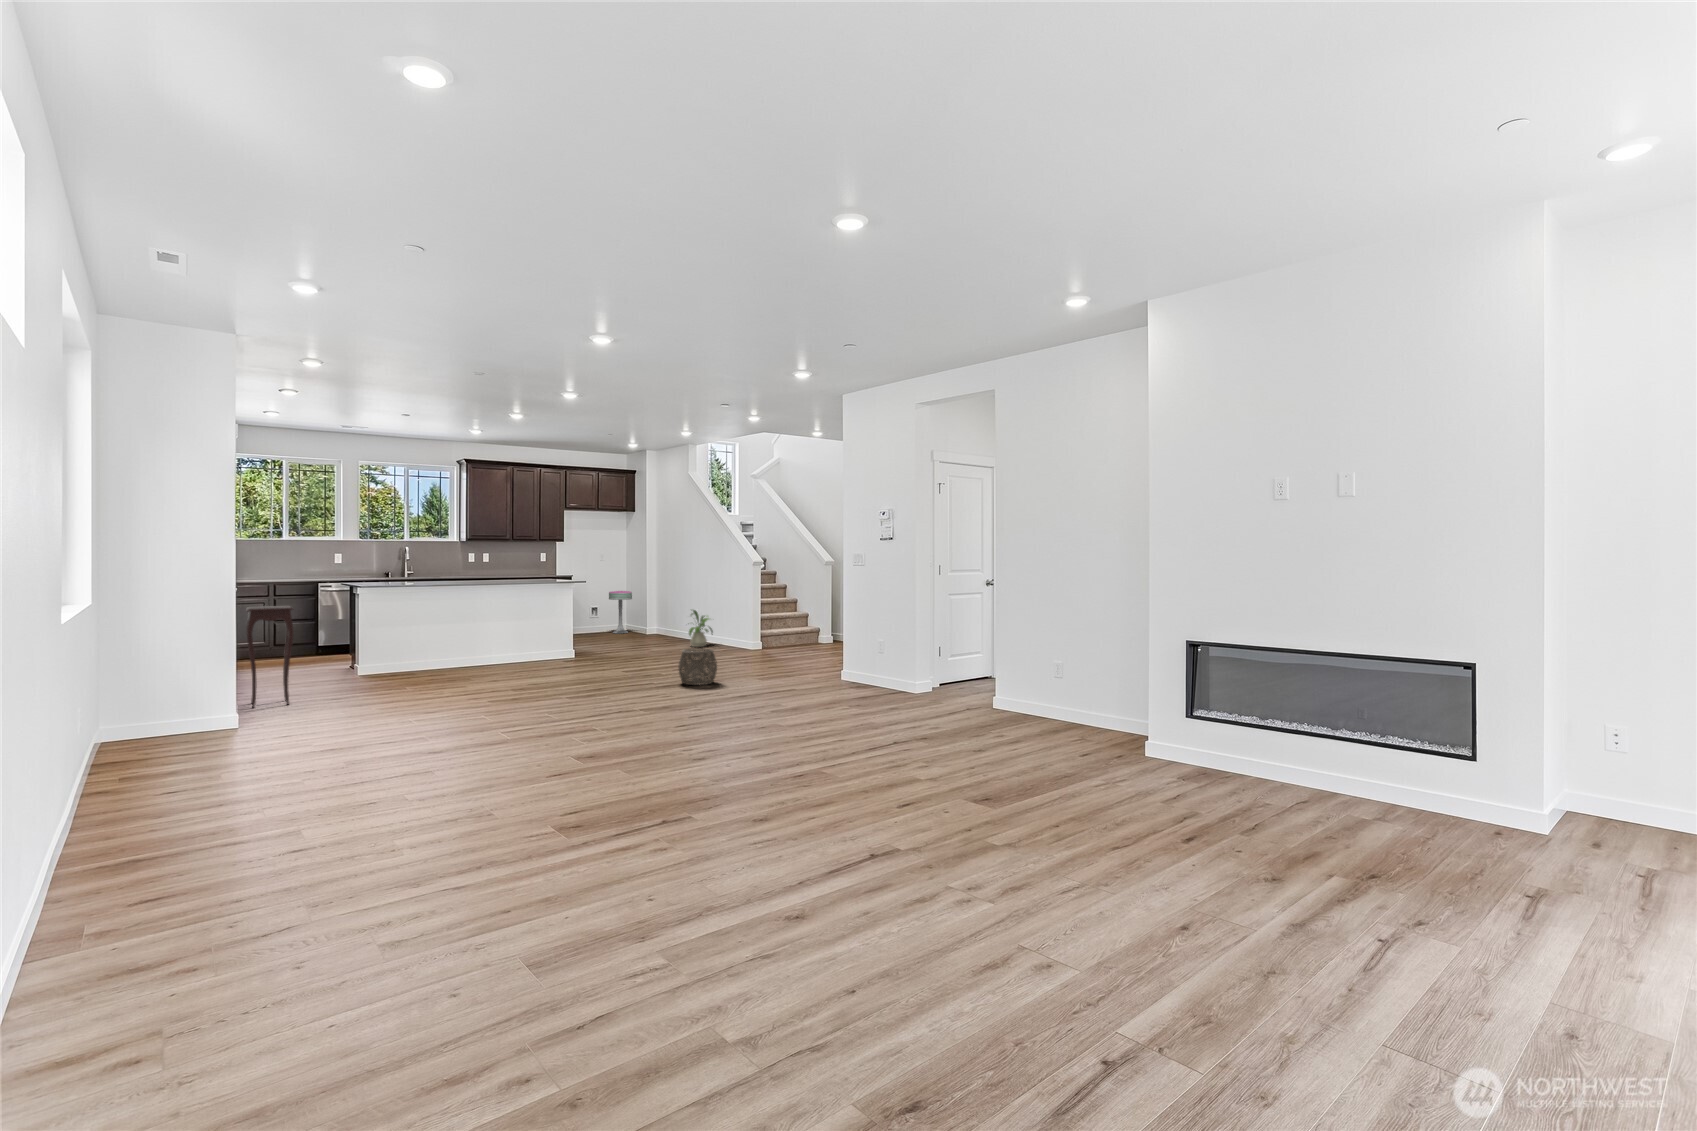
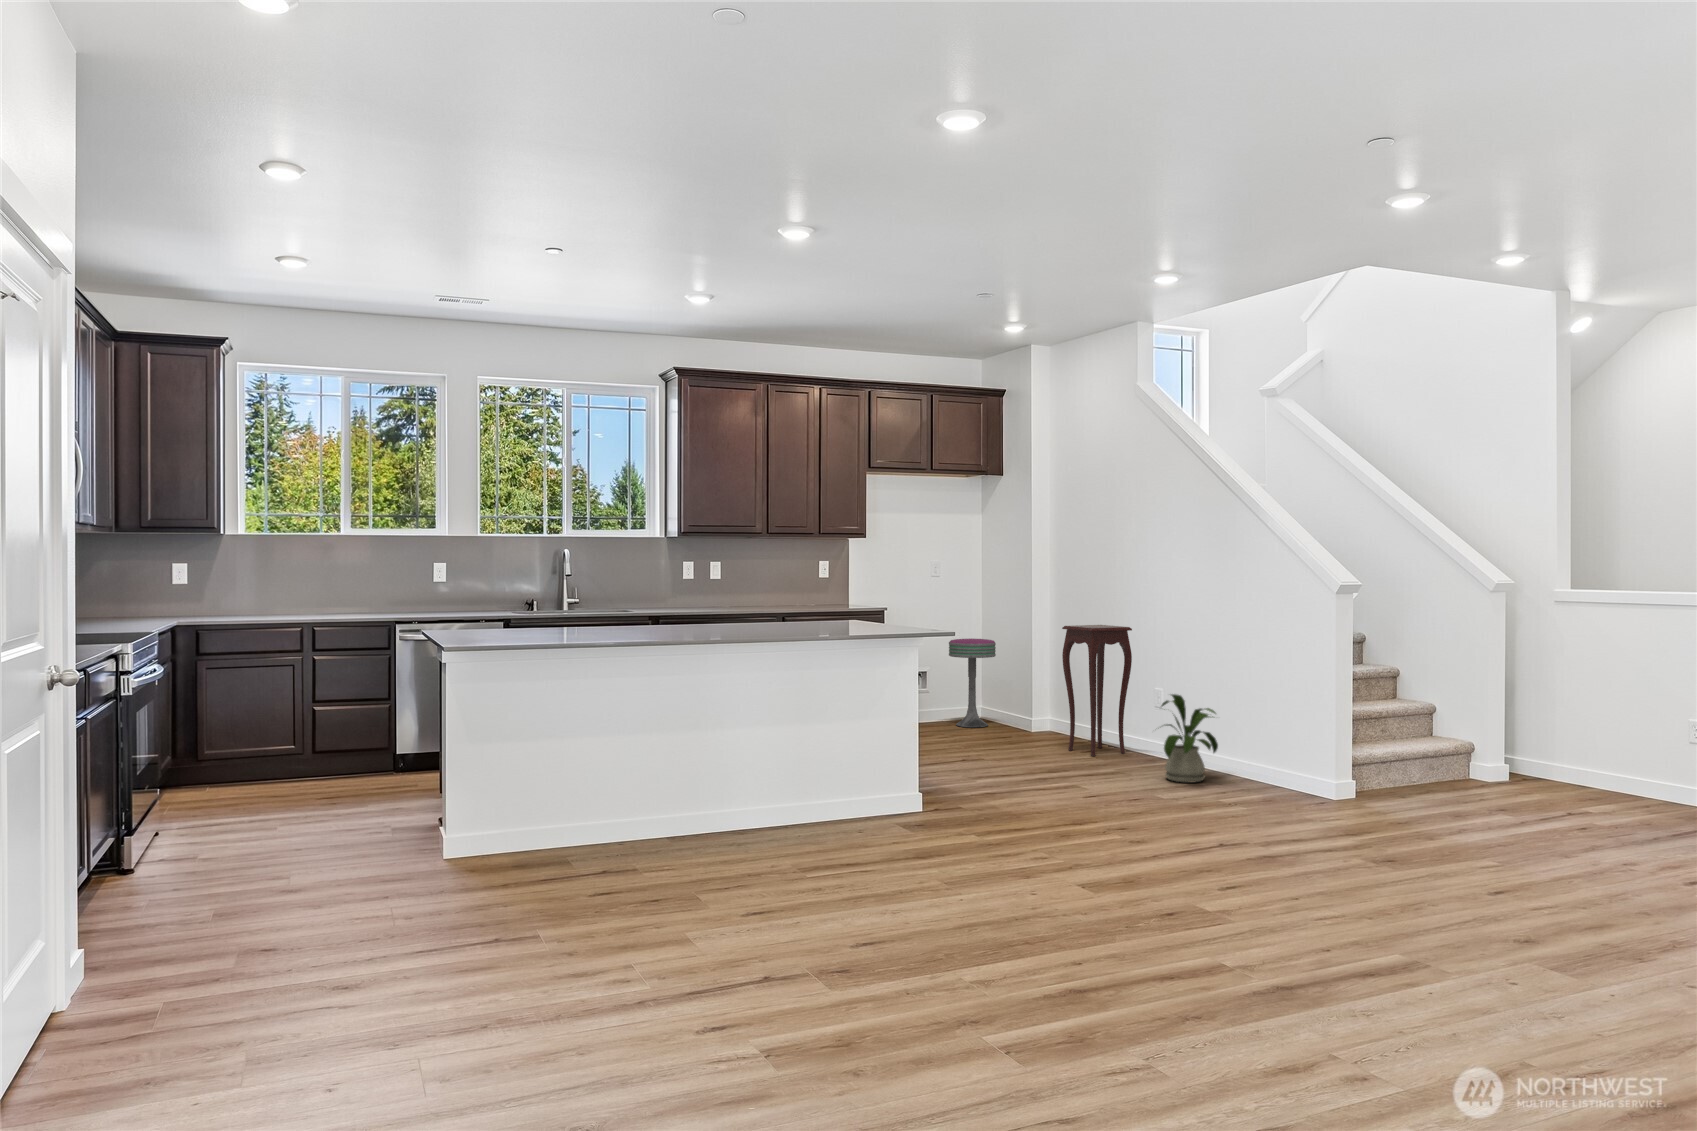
side table: present [246,606,294,708] -> present [1062,625,1132,756]
woven basket: present [678,648,717,685] -> none [1317,865,1459,1006]

